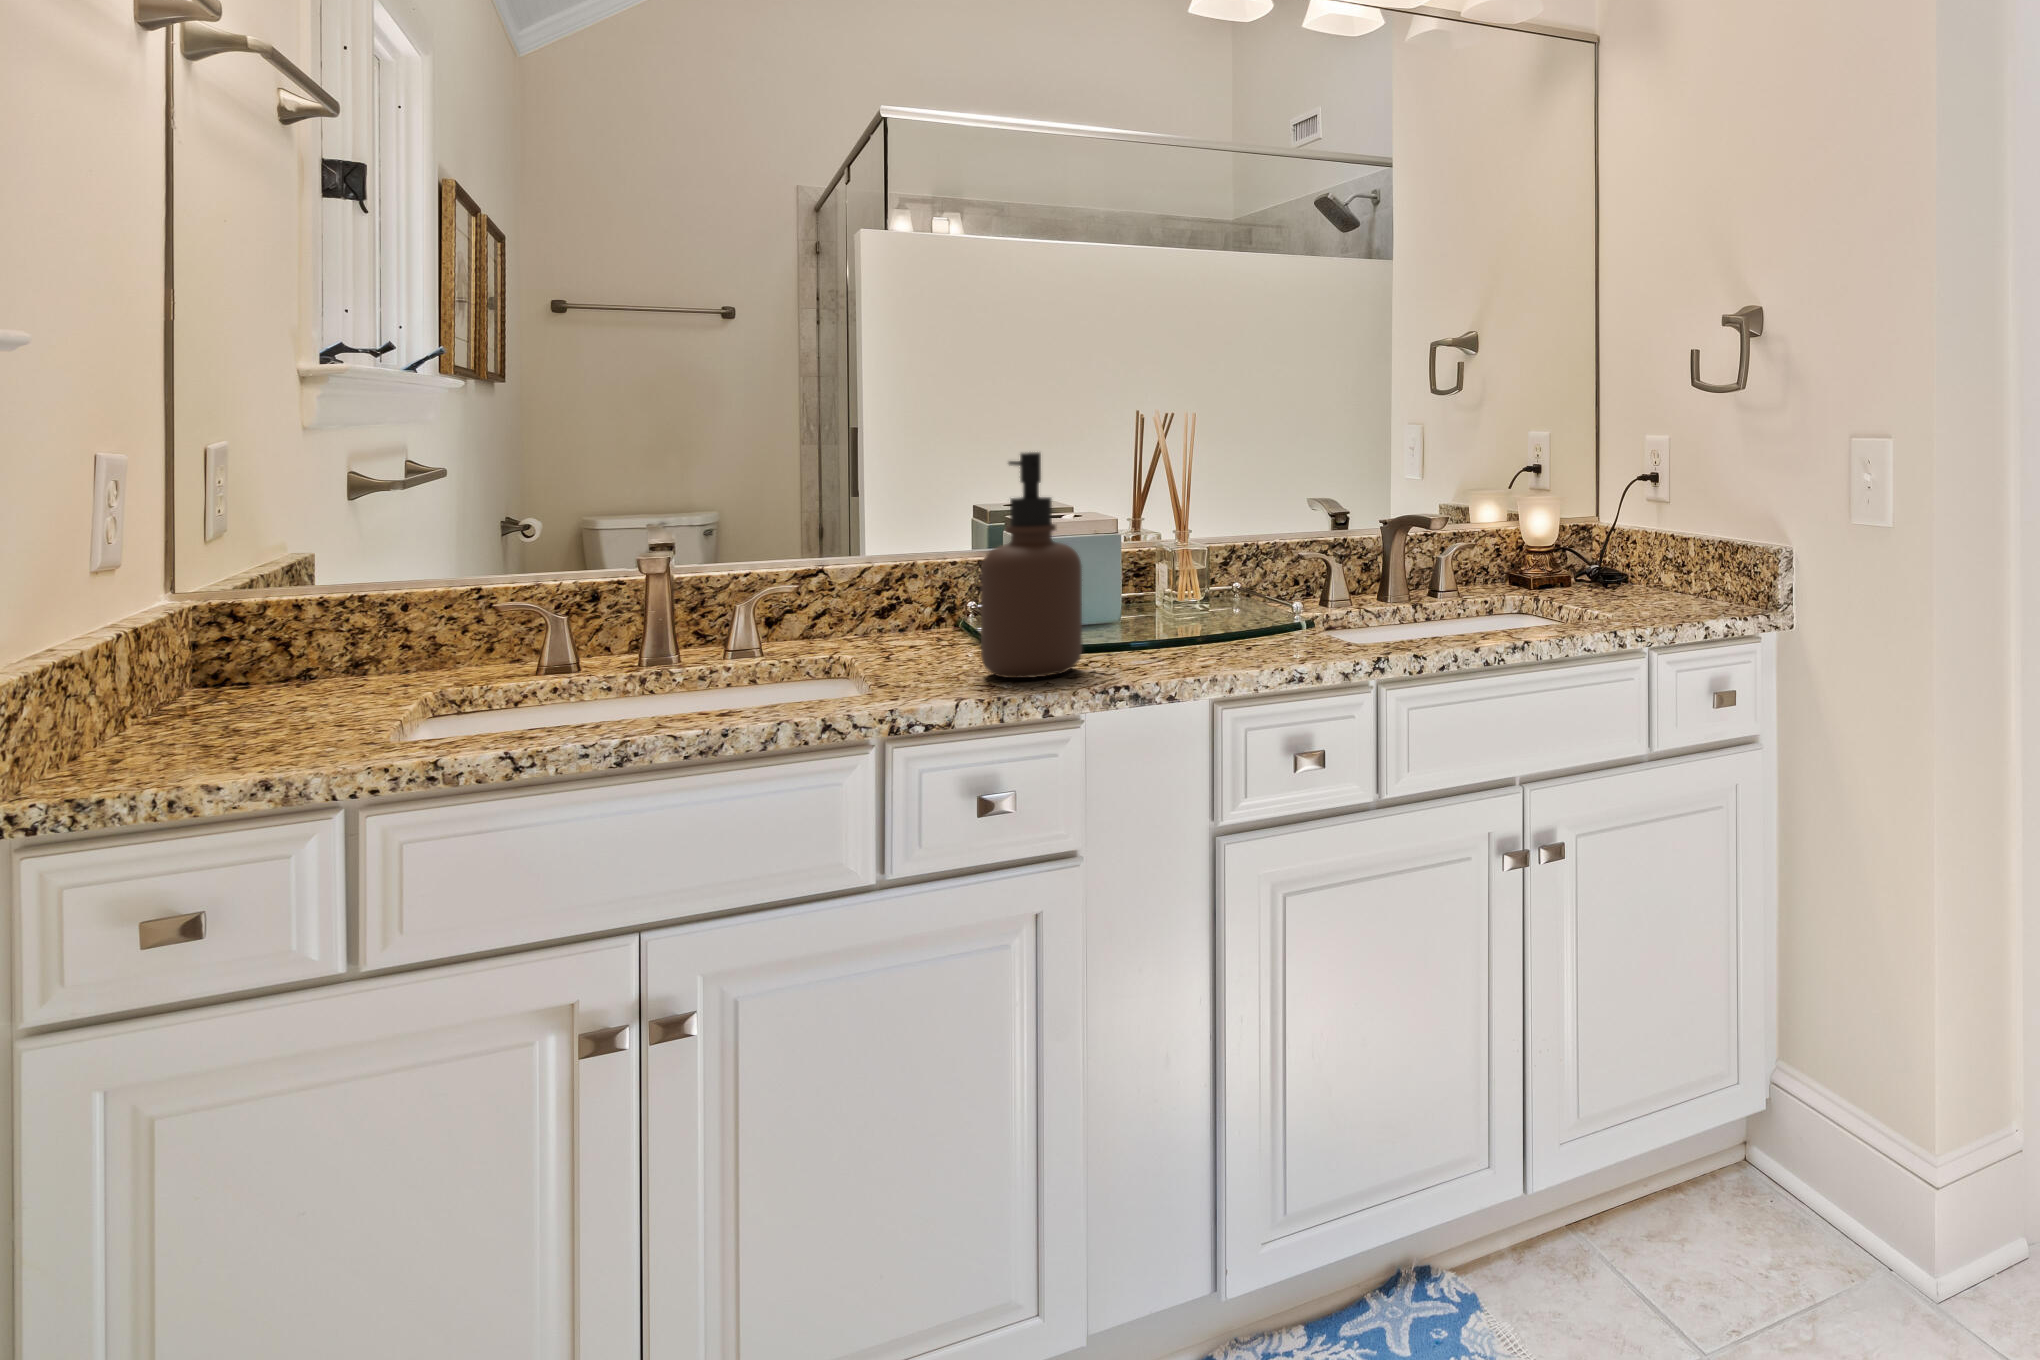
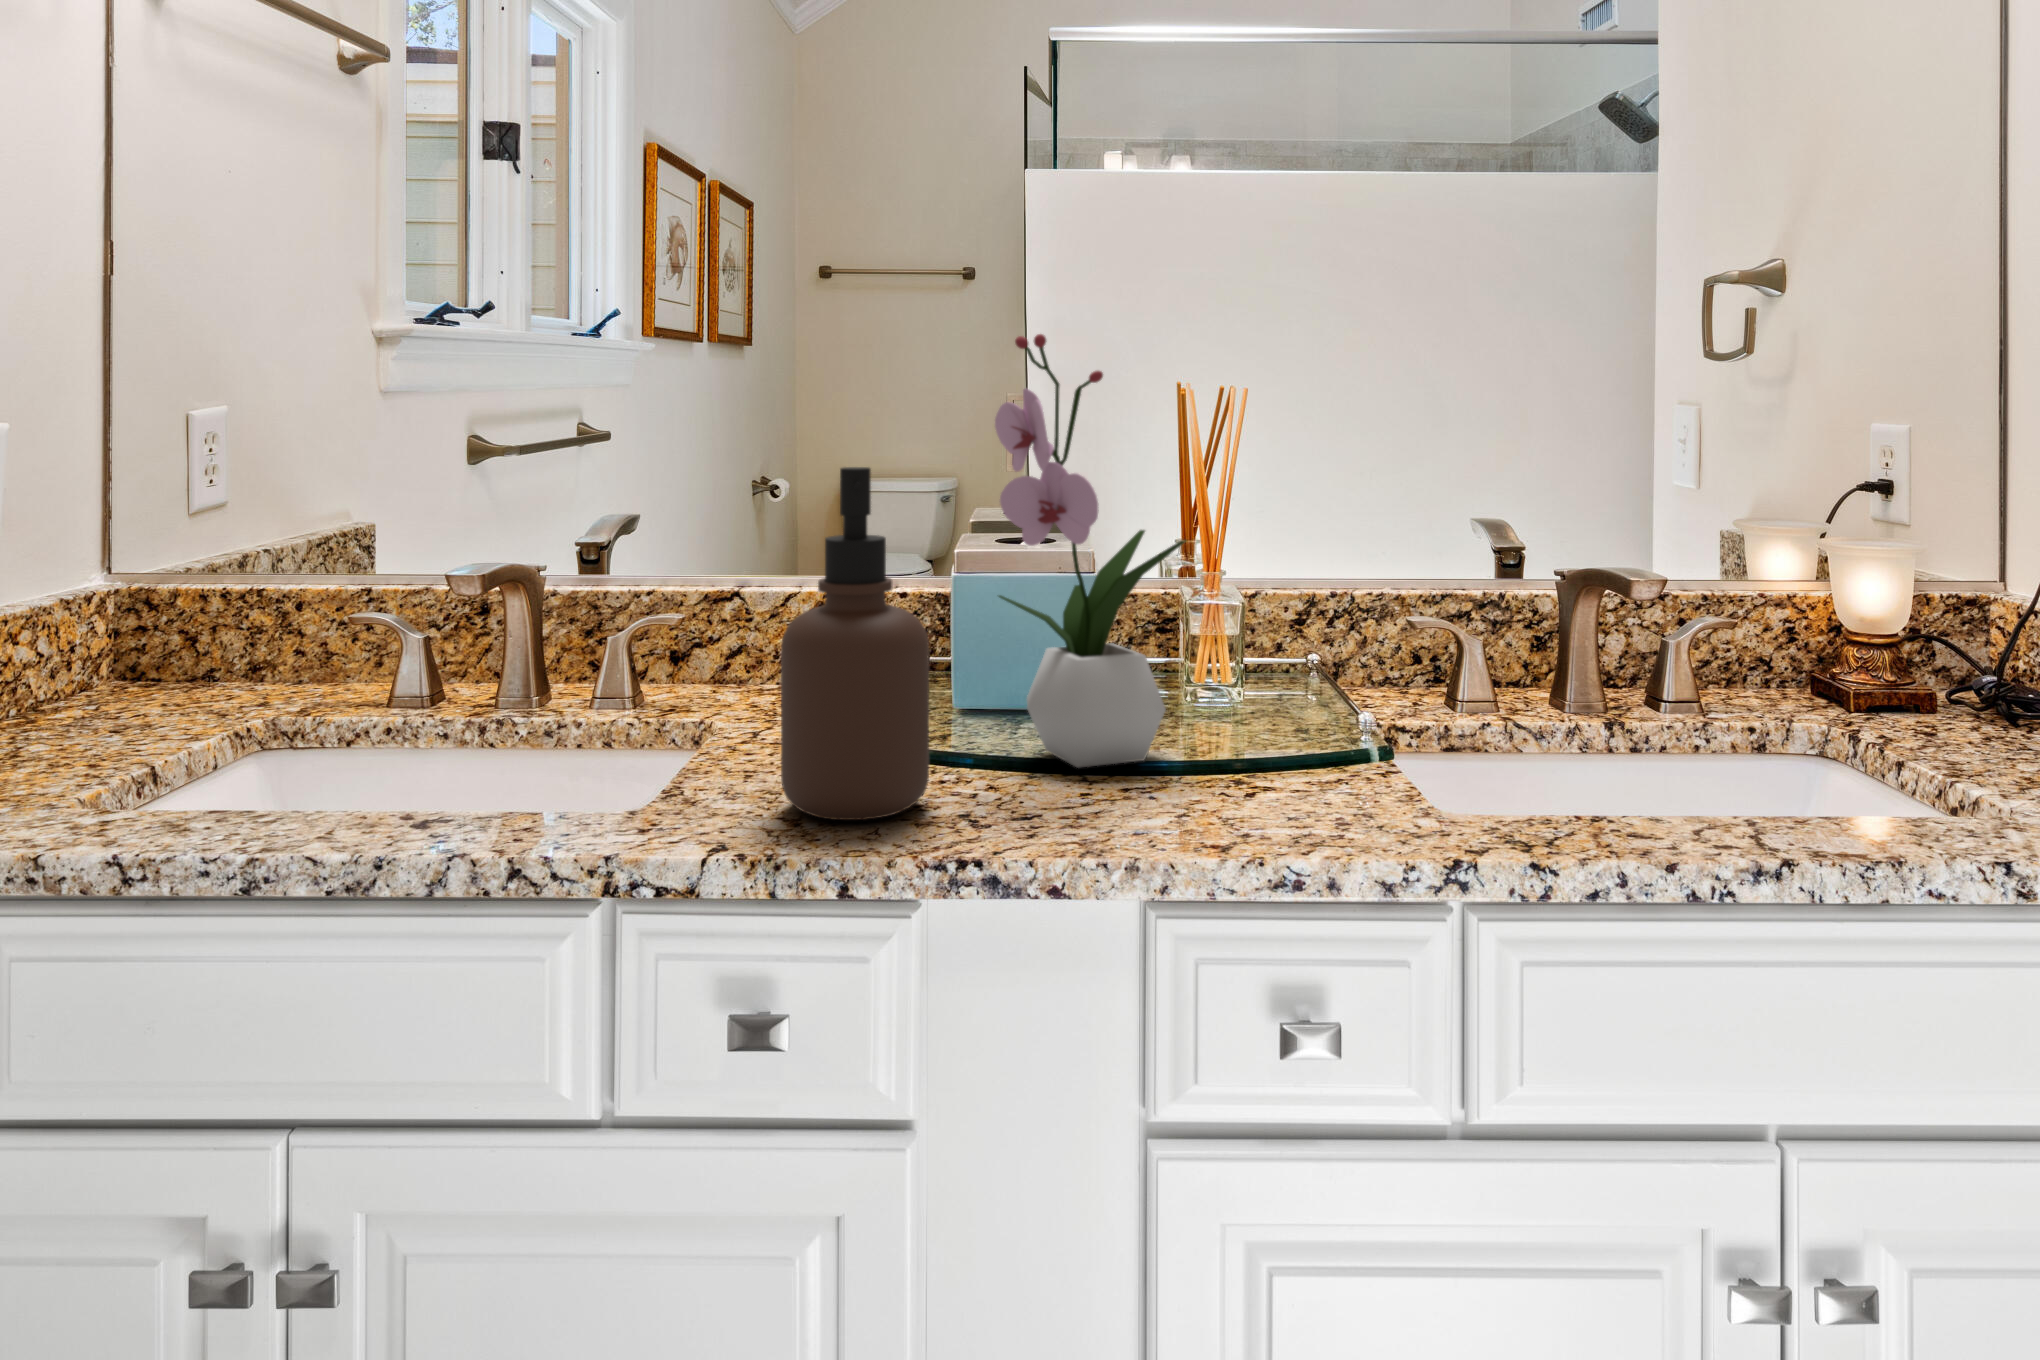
flower arrangement: none [1081,372,1209,645] -> present [995,334,1186,767]

